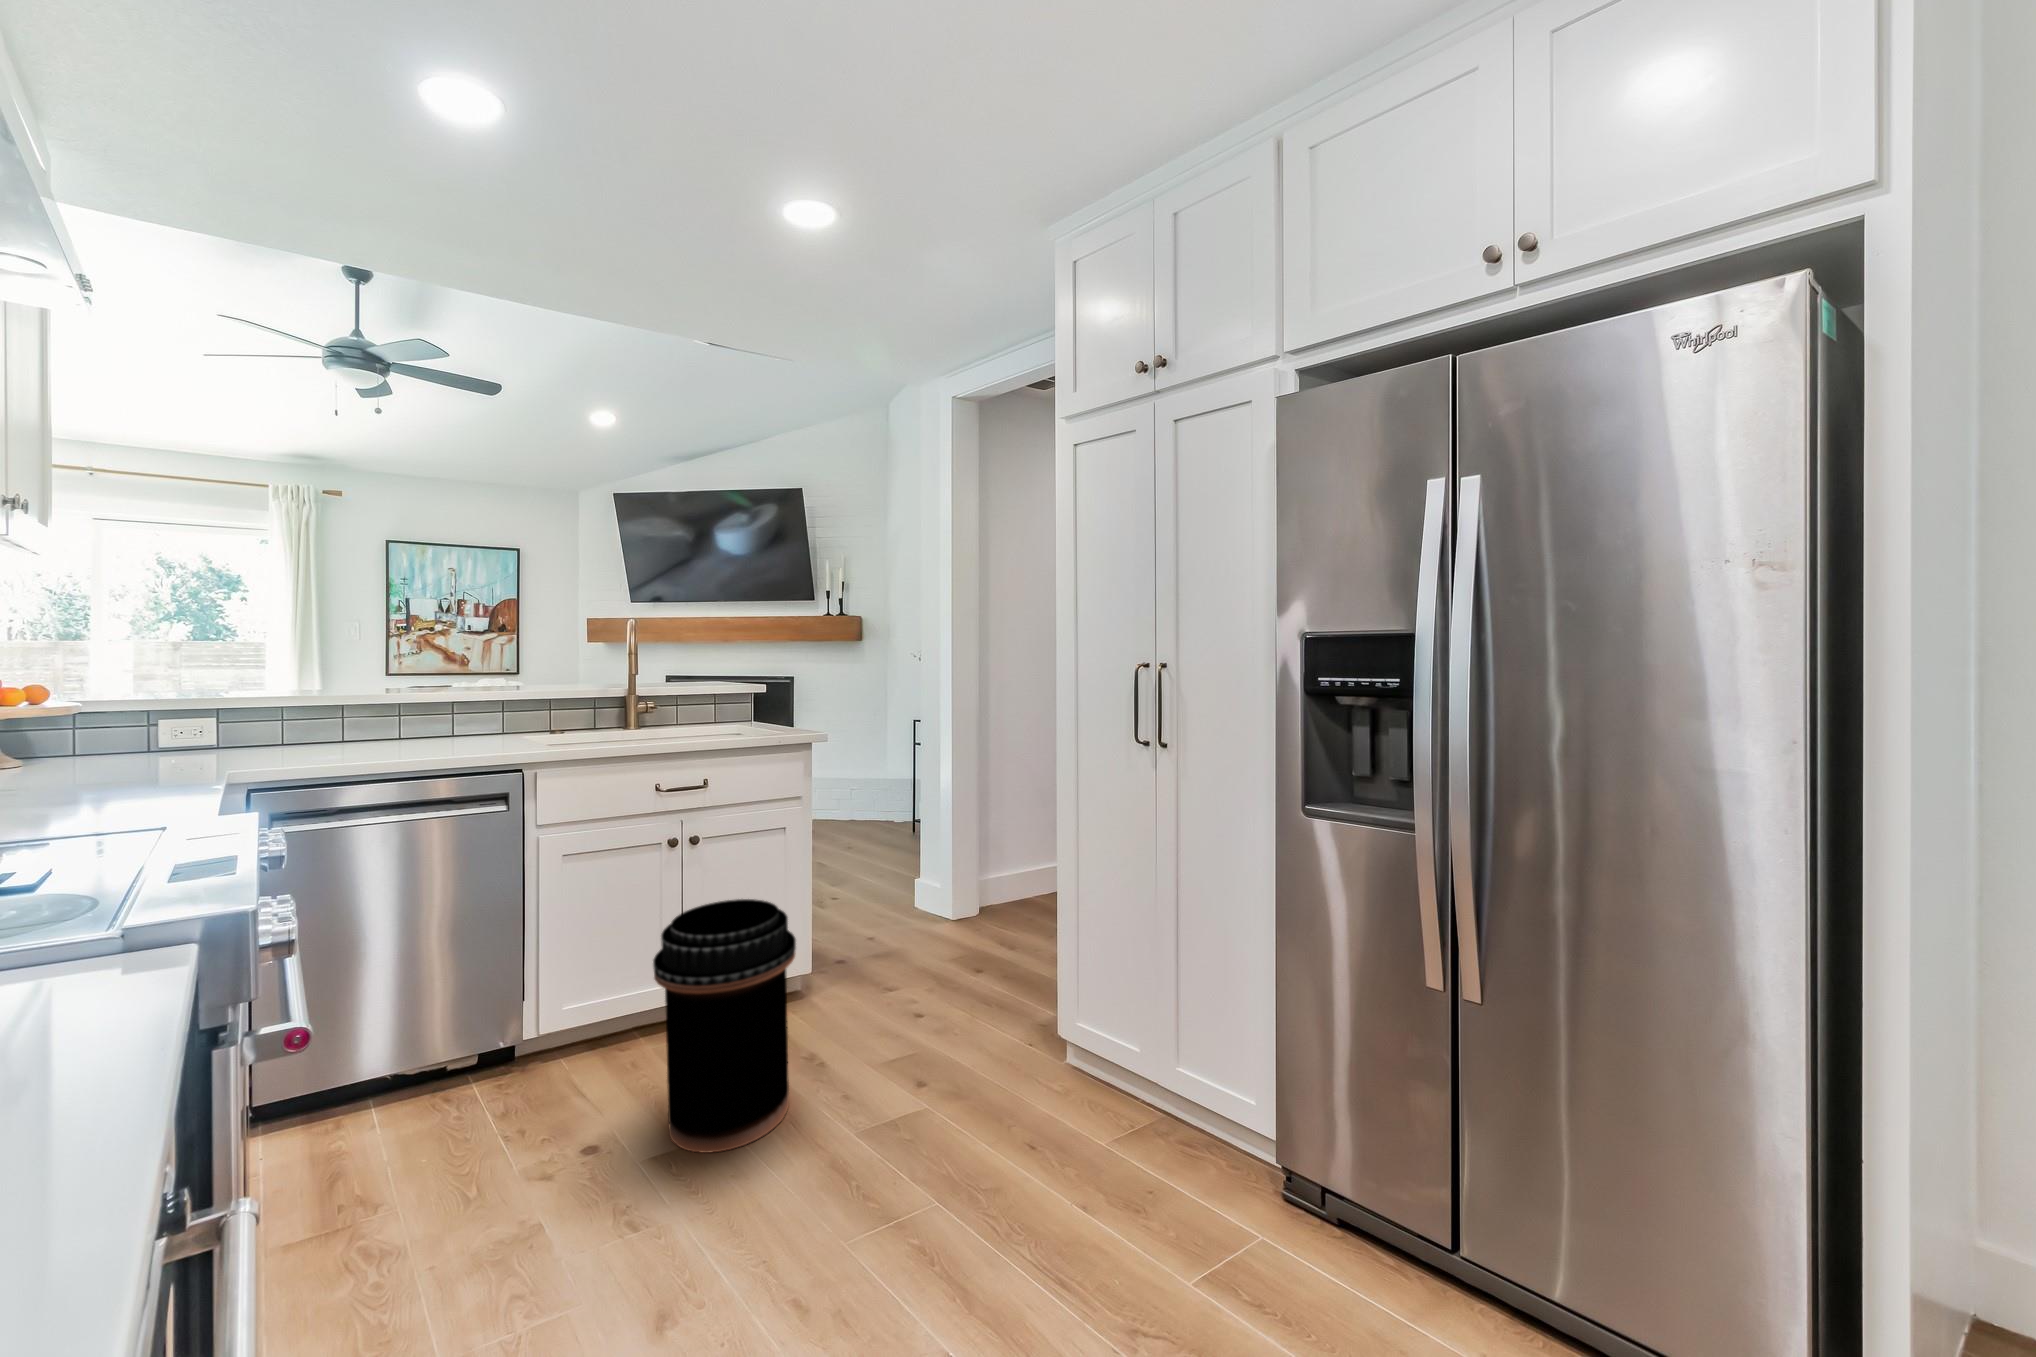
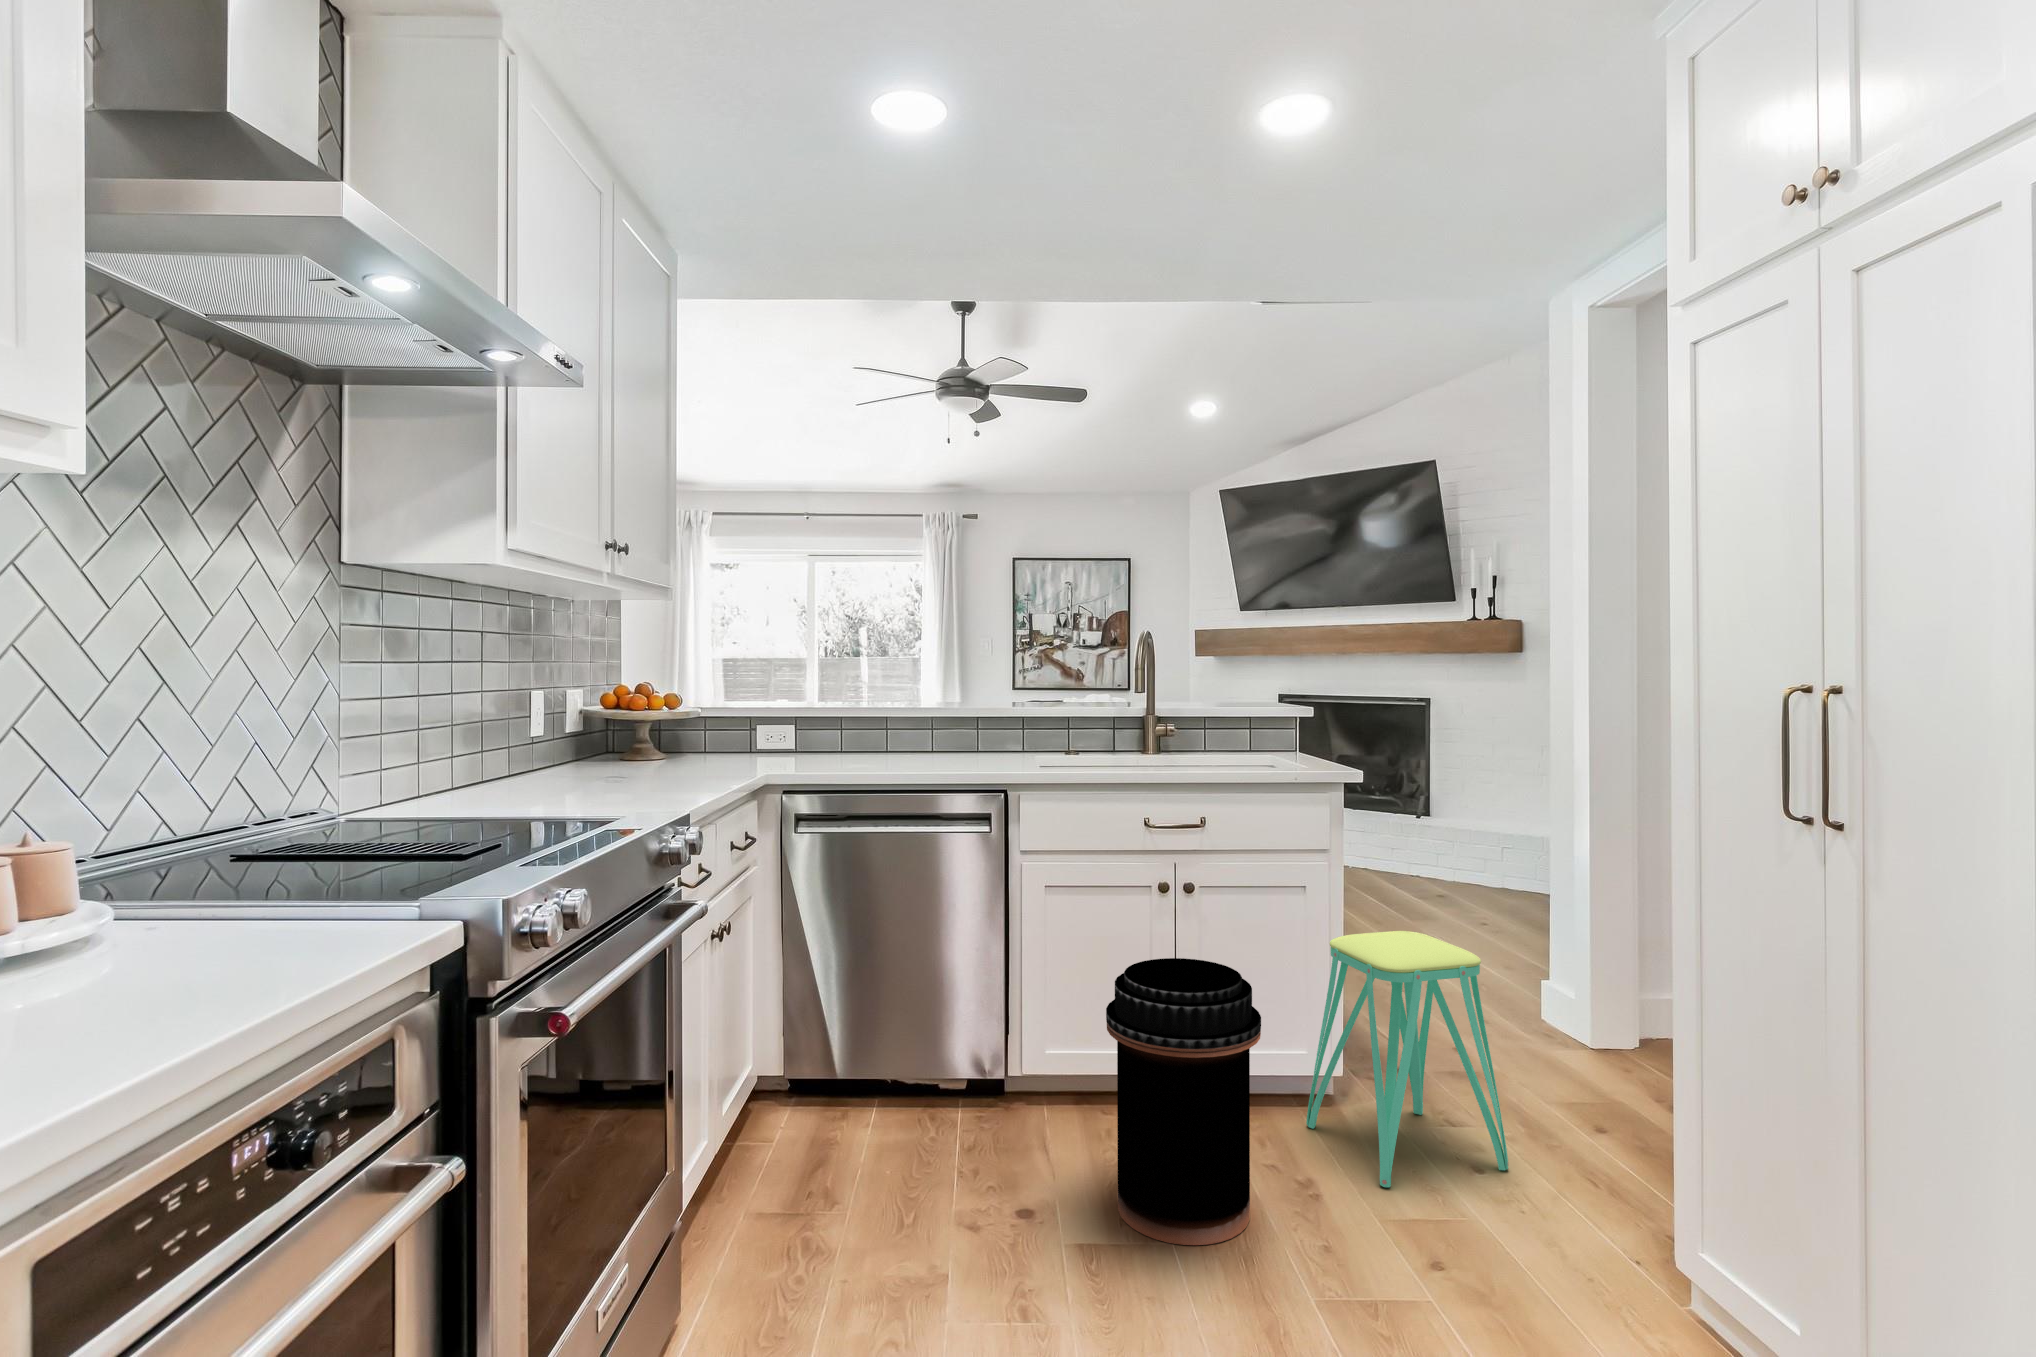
stool: none [798,842,939,1033] -> present [1306,931,1509,1188]

